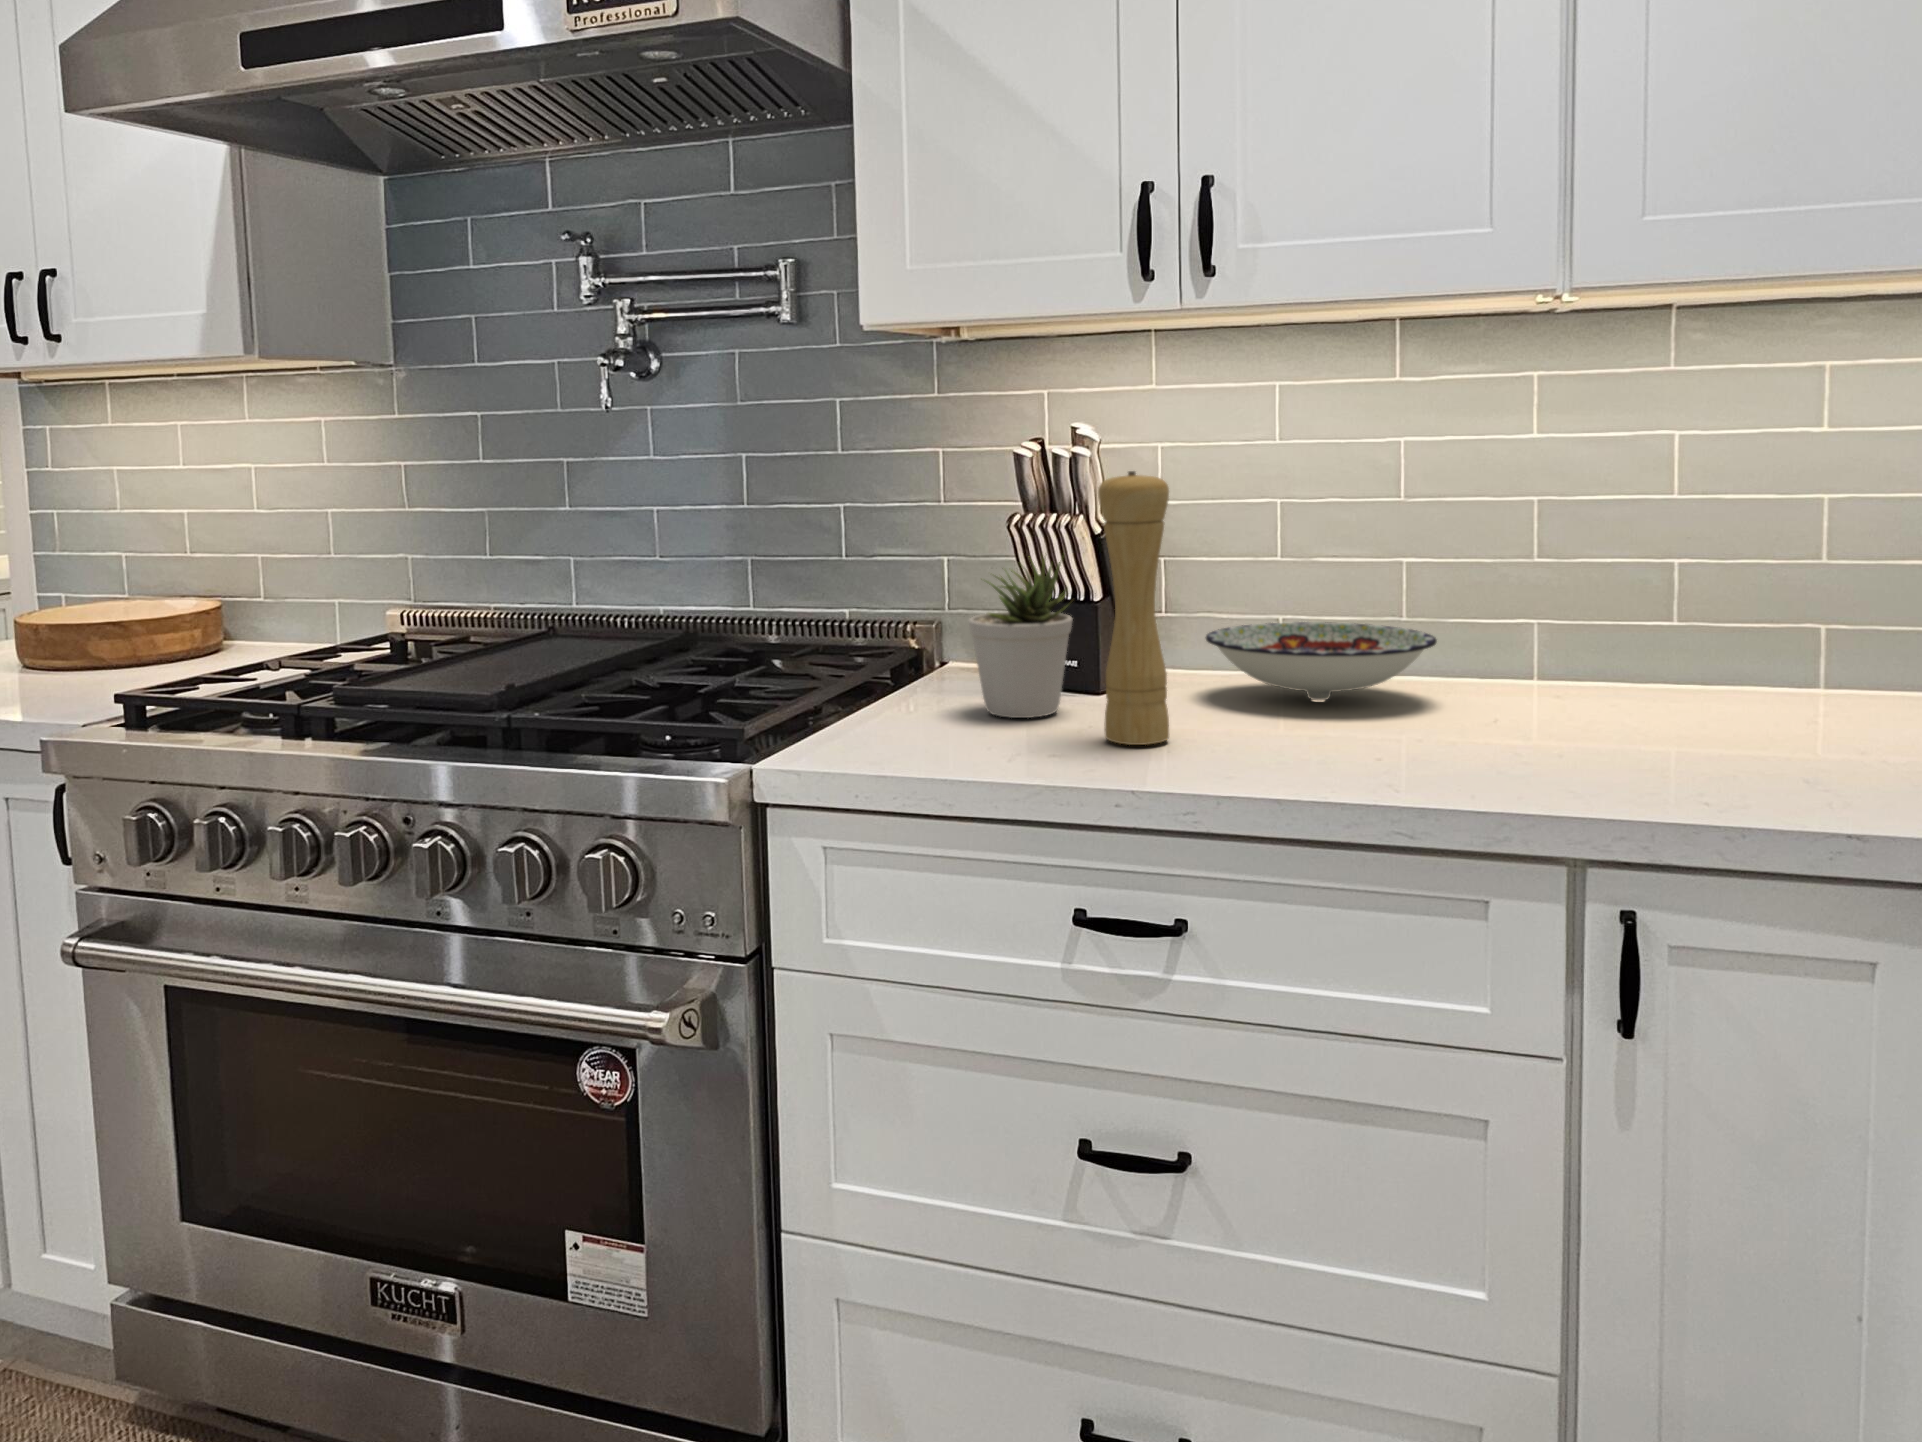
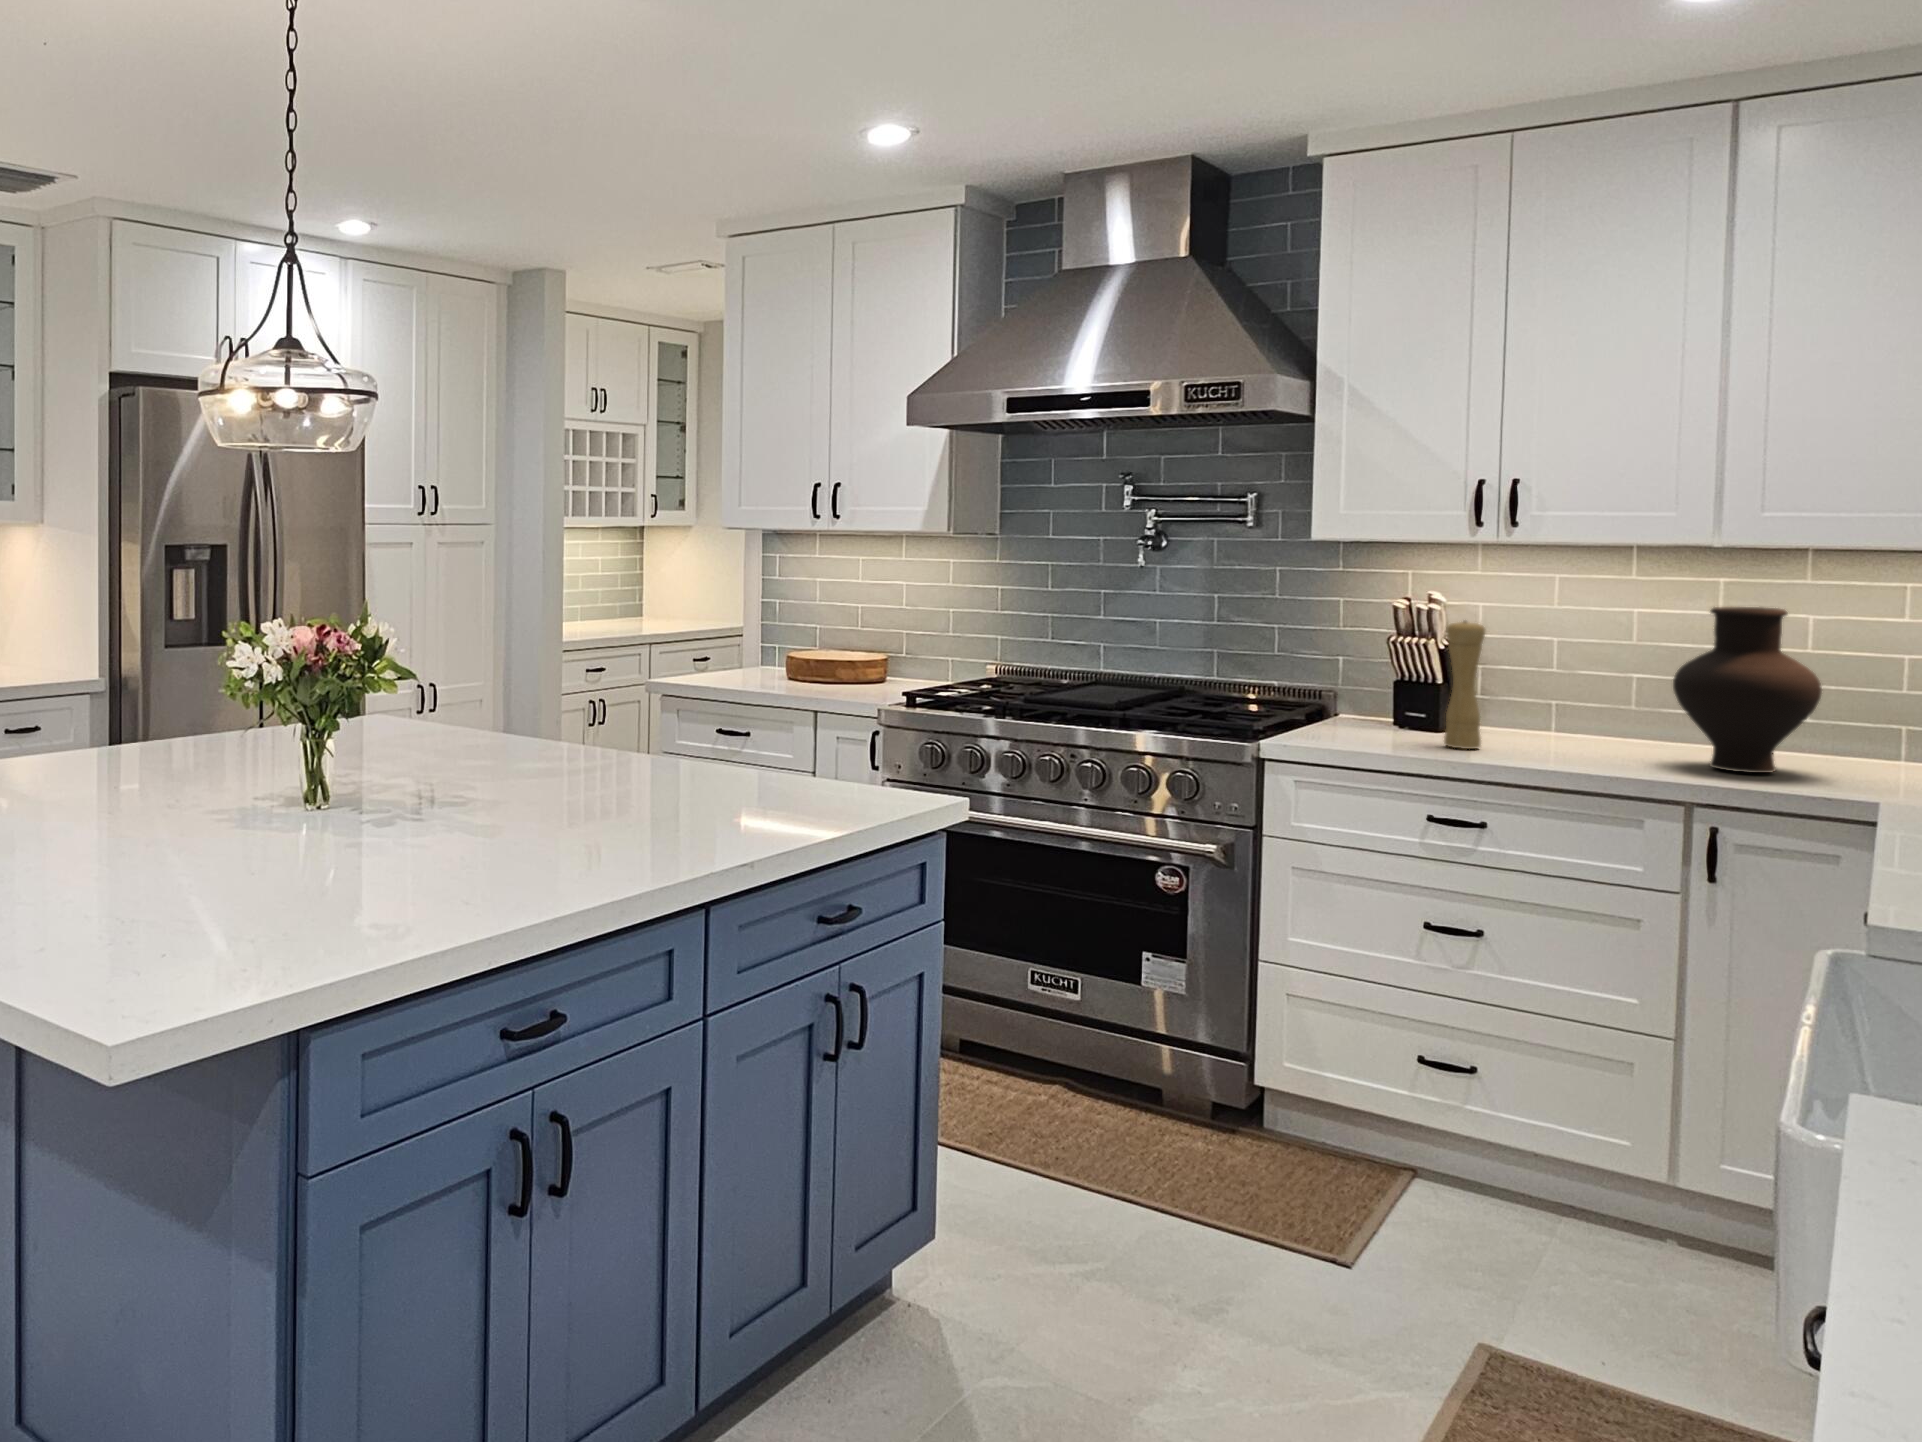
vase: none [1504,412,1769,762] -> present [1673,607,1822,773]
potted plant: present [968,556,1072,718] -> none [1367,656,1428,736]
bowl: present [1206,622,1437,700] -> none [1505,702,1646,741]

